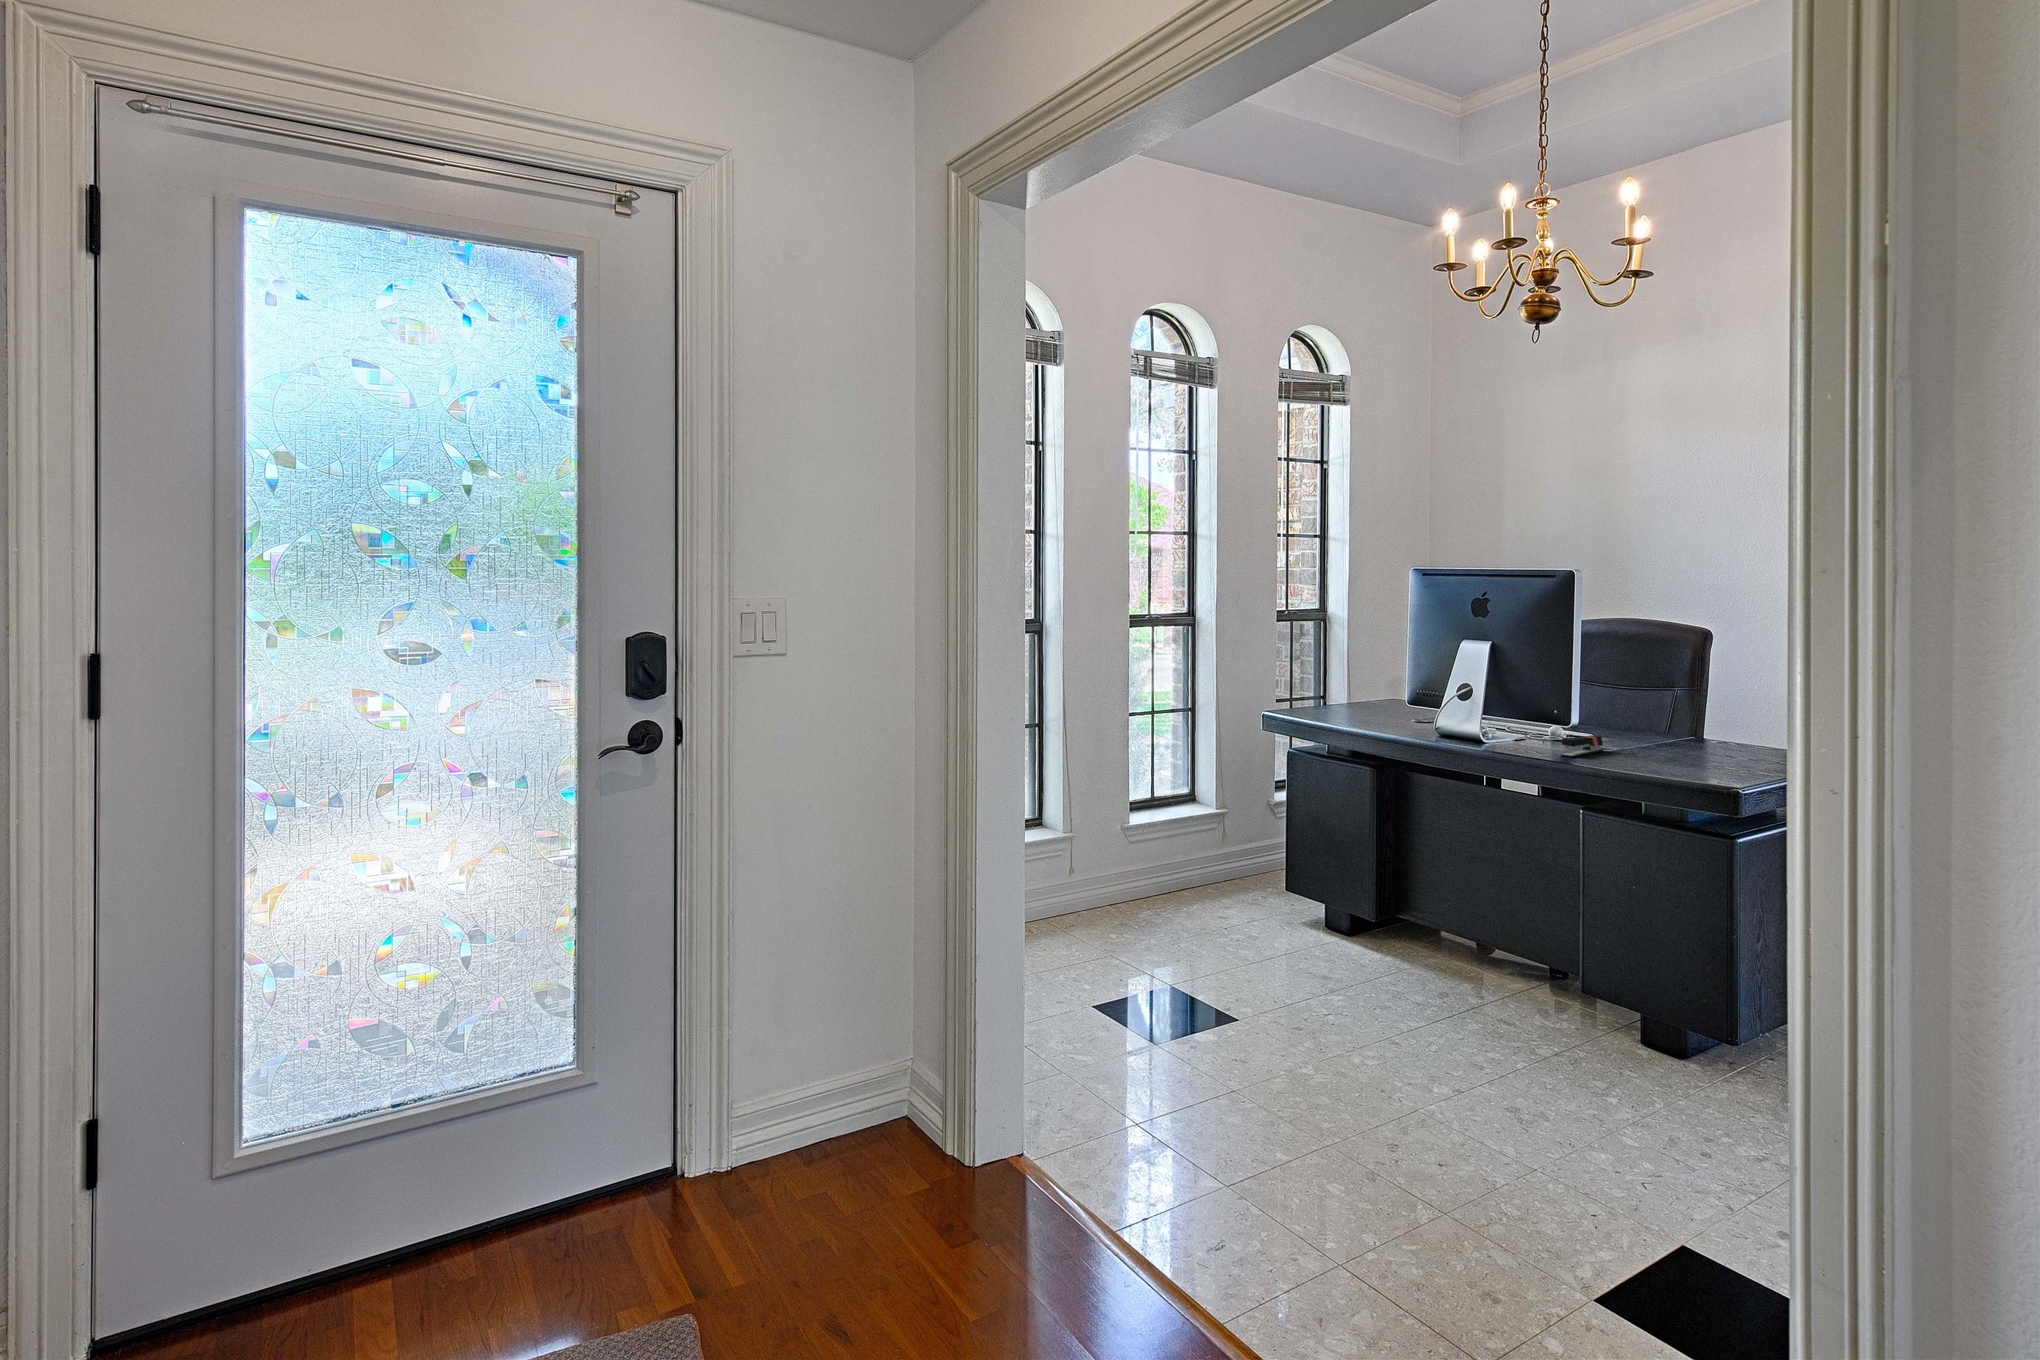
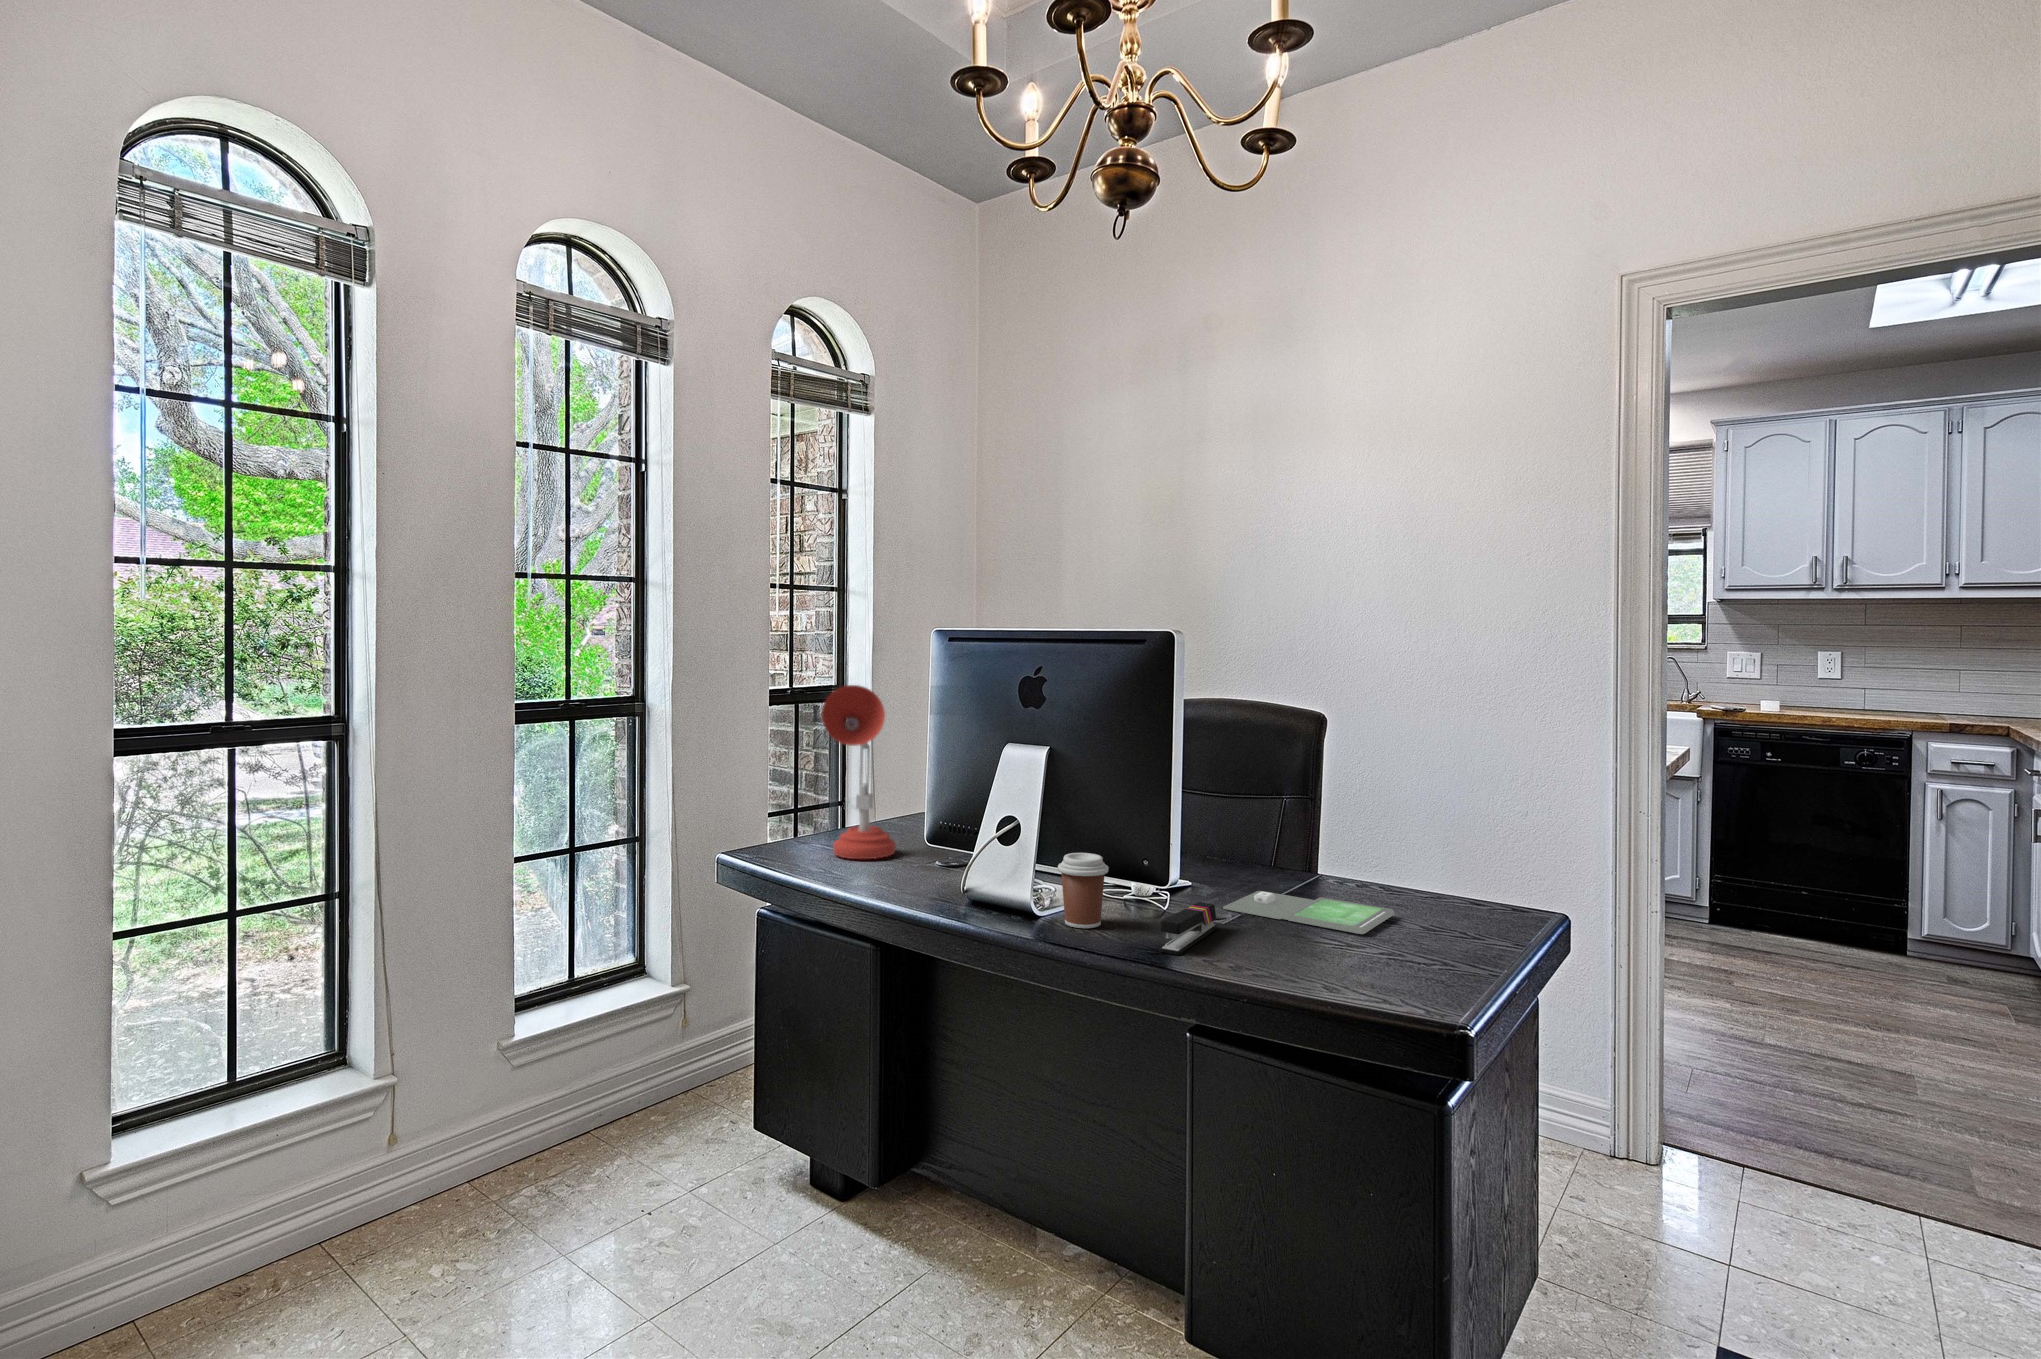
desk lamp: none [1336,605,1381,716] -> present [822,685,896,859]
coffee cup: none [1497,704,1531,747] -> present [1058,853,1108,928]
tablet: none [1612,737,1736,758] -> present [1223,891,1395,934]

